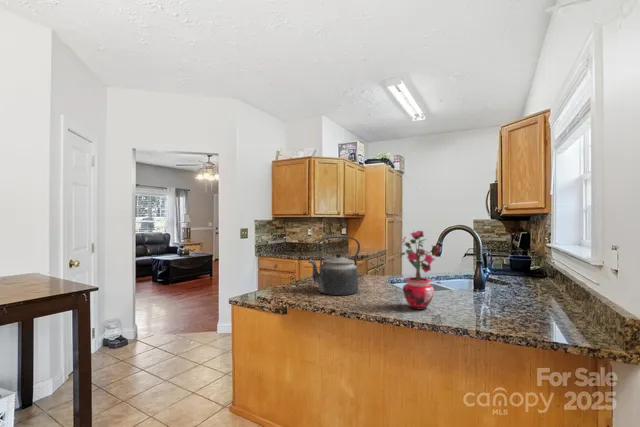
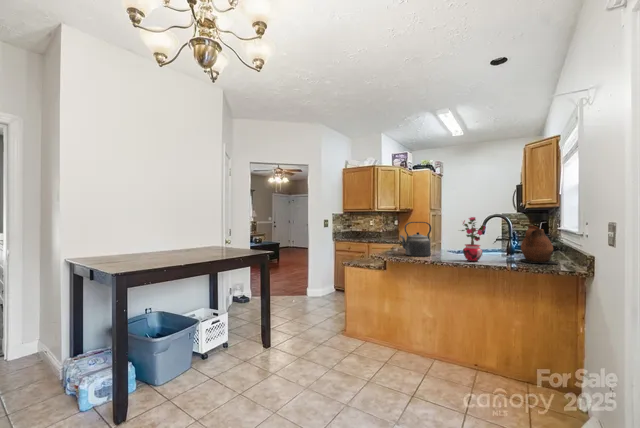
ceramic pitcher: none [490,245,560,314] -> present [519,225,559,264]

